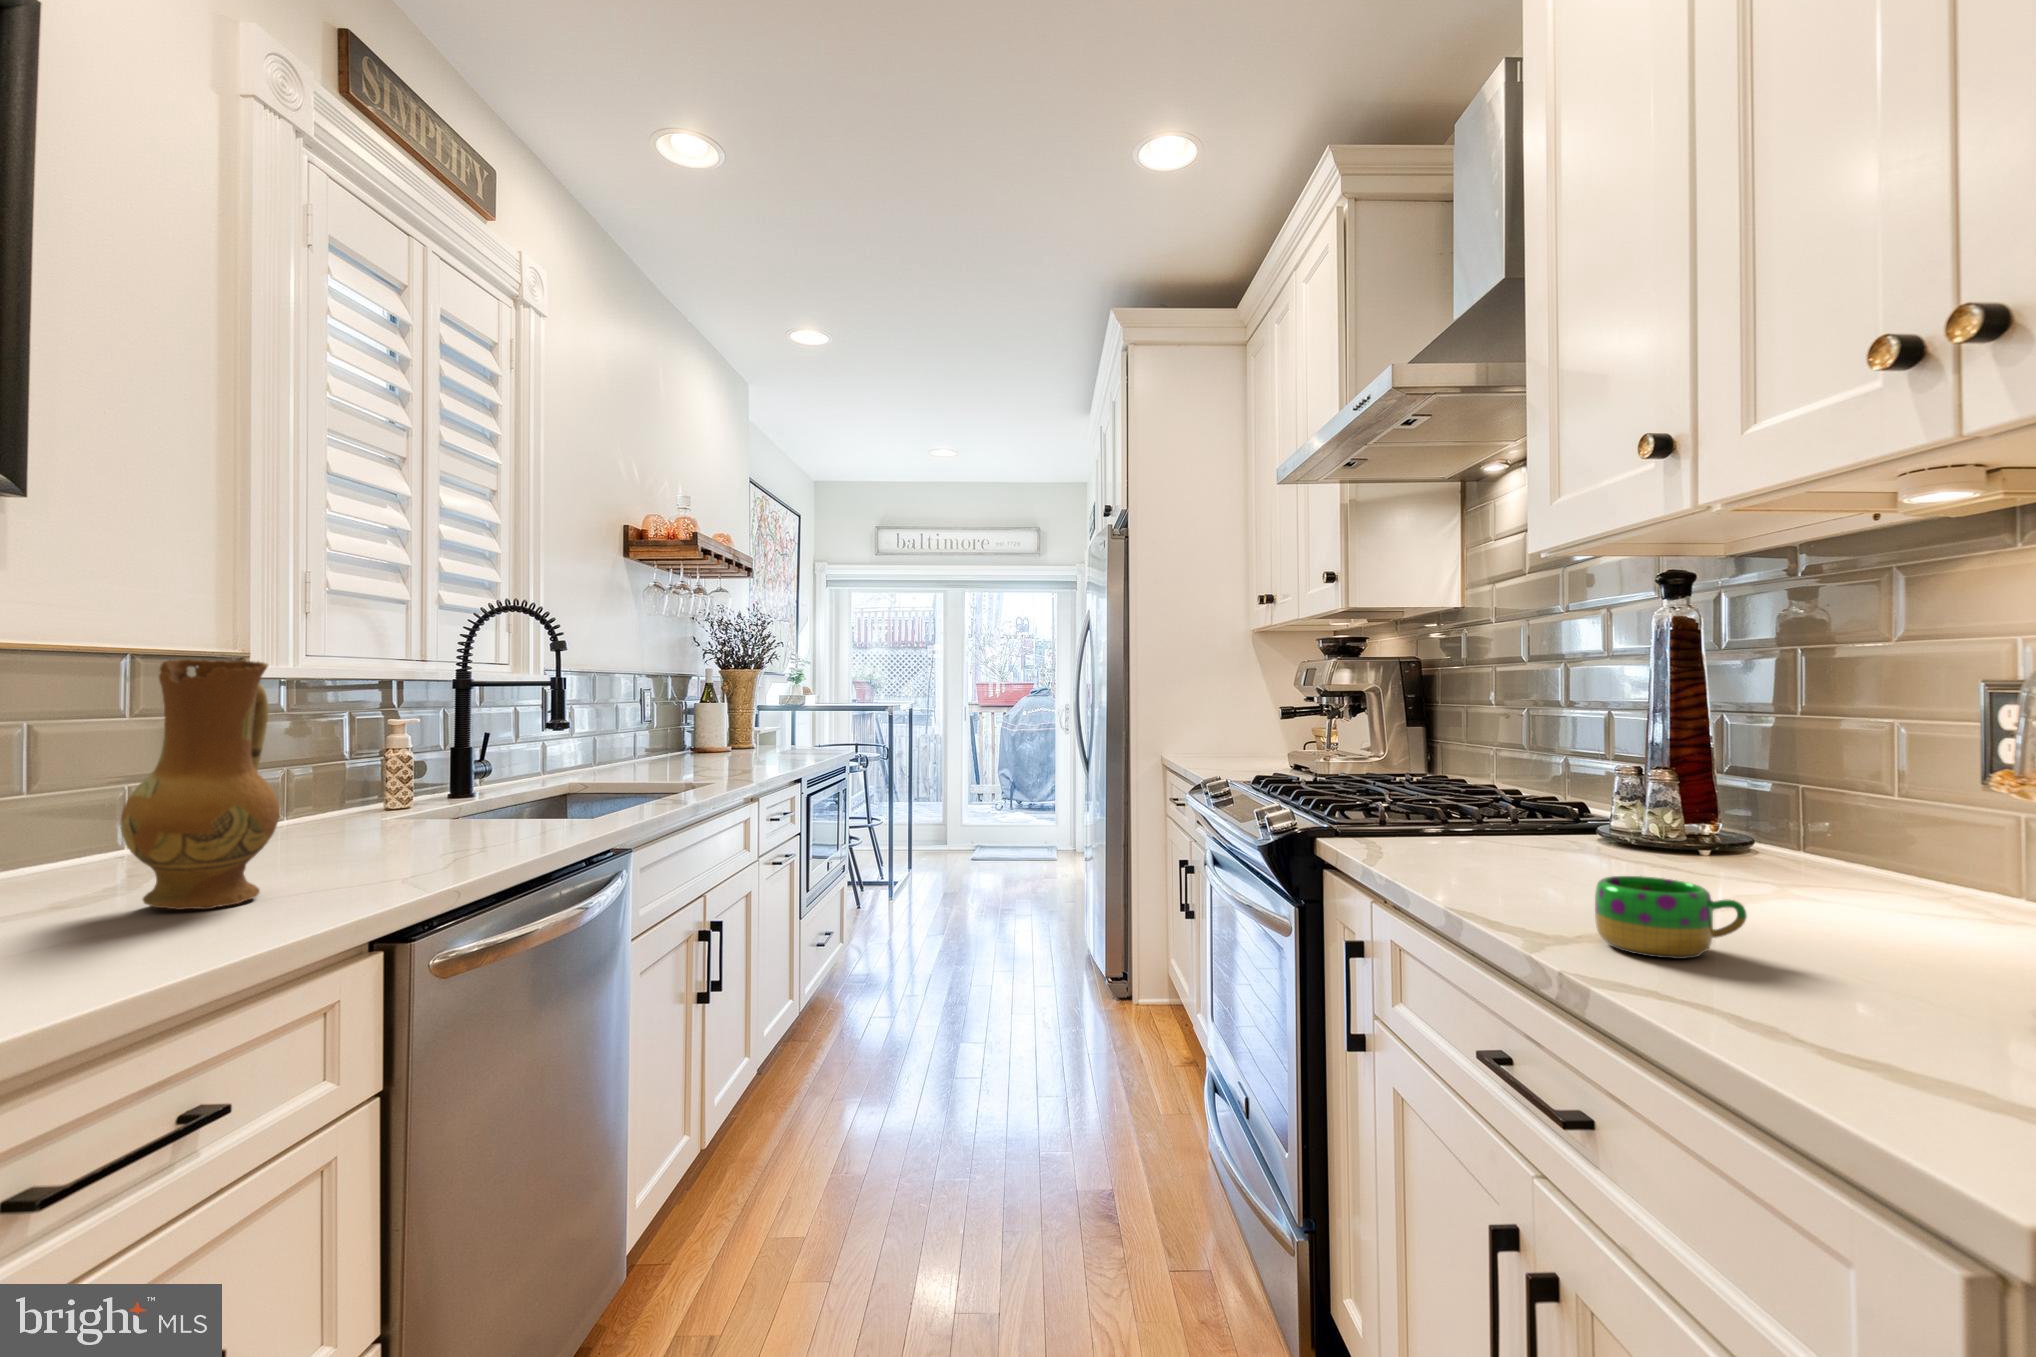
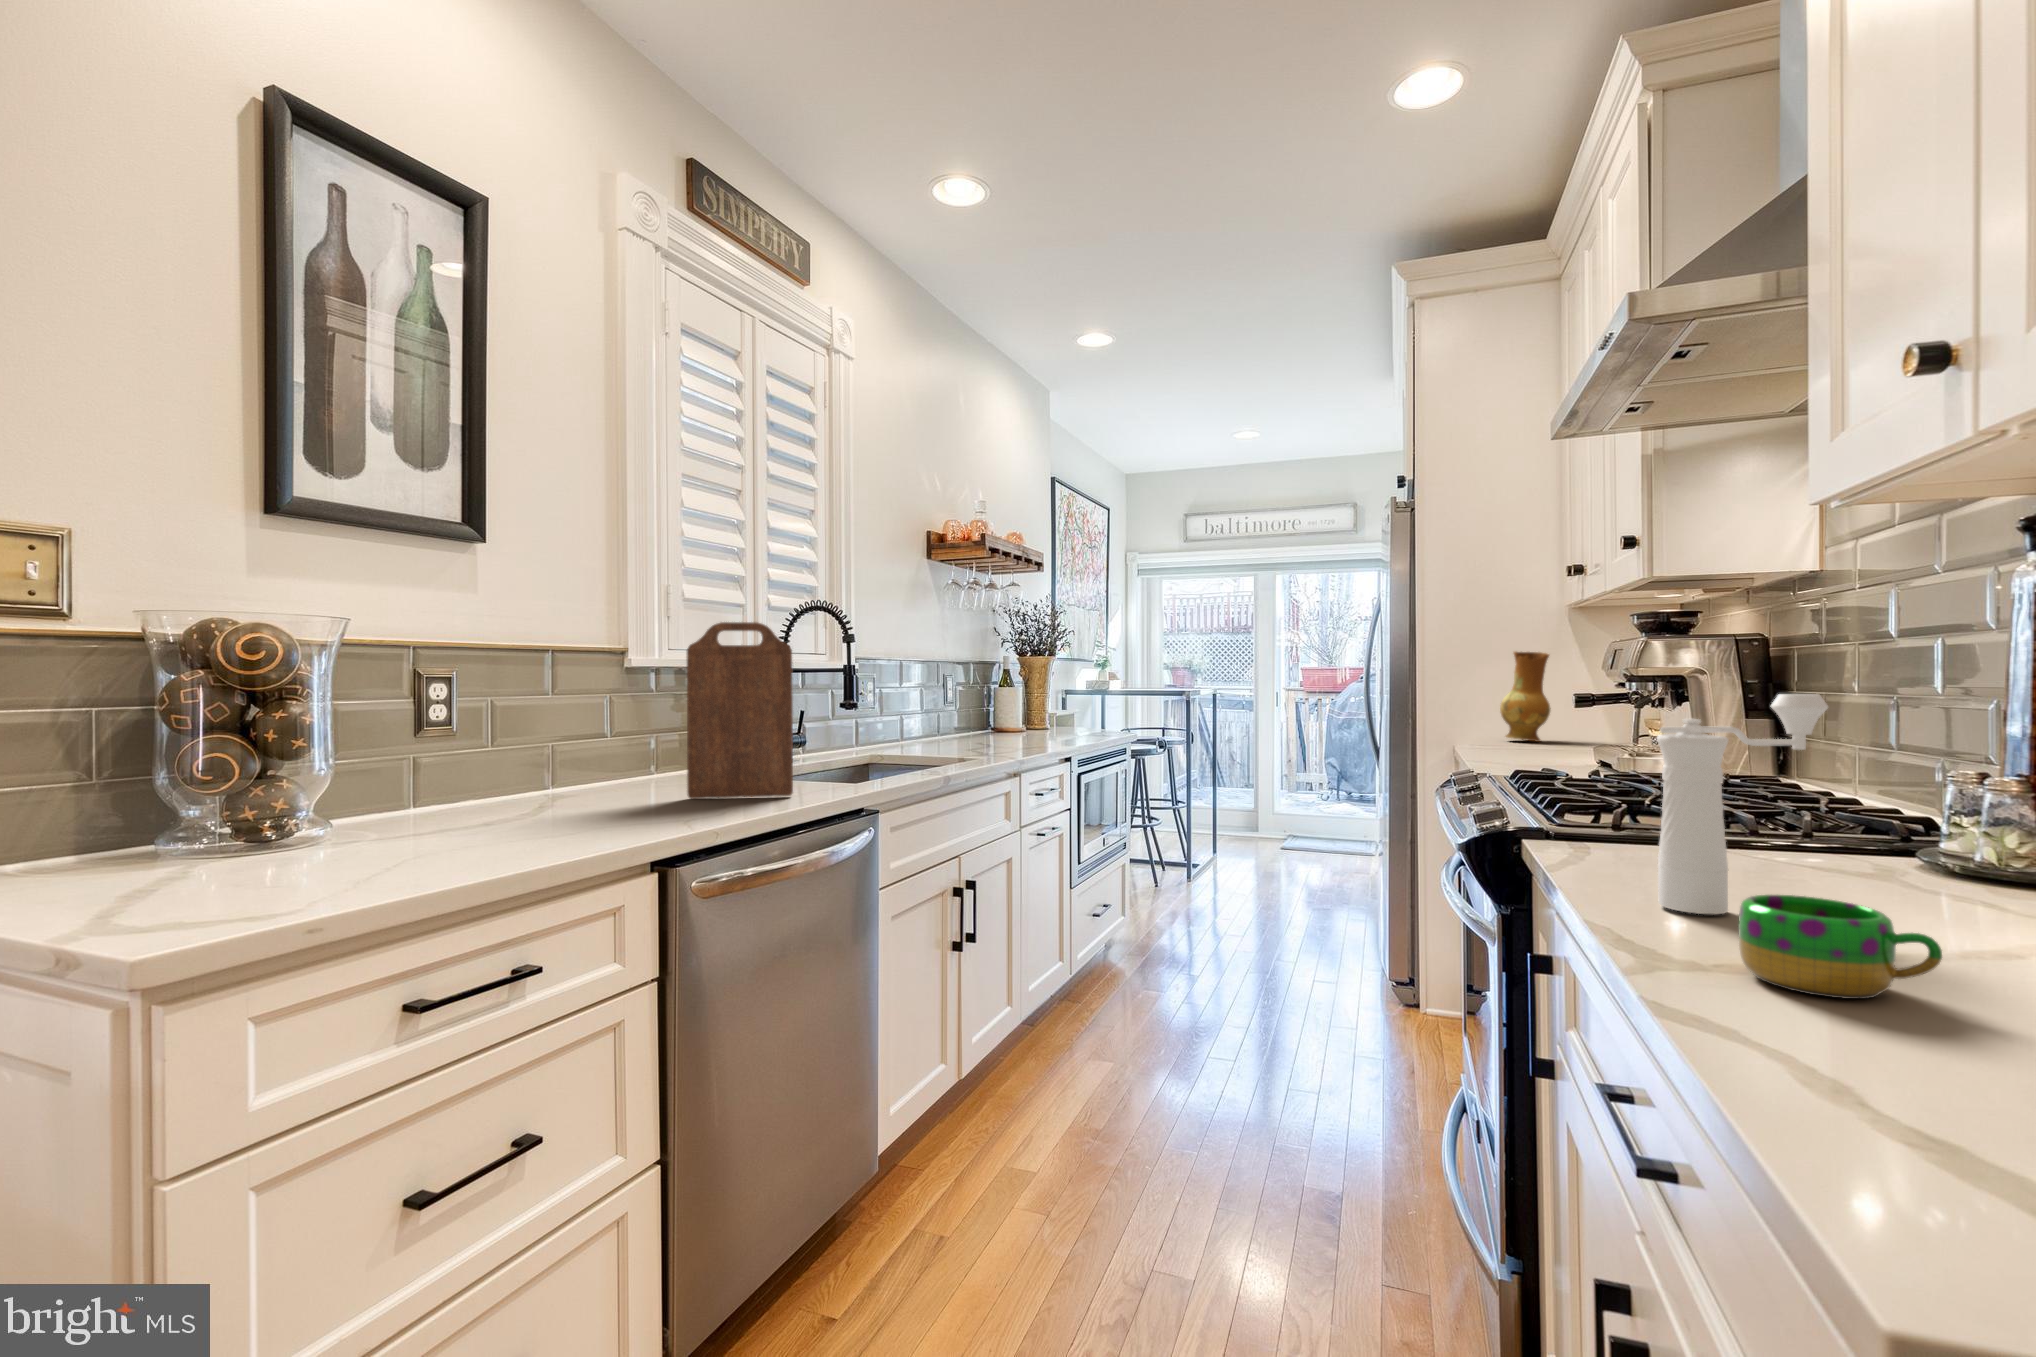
cutting board: none [370,623,521,851] -> present [687,622,793,799]
ceramic jug: present [121,659,280,910] -> present [1500,652,1551,742]
pepper mill: none [1478,707,1591,897] -> present [1657,694,1828,914]

